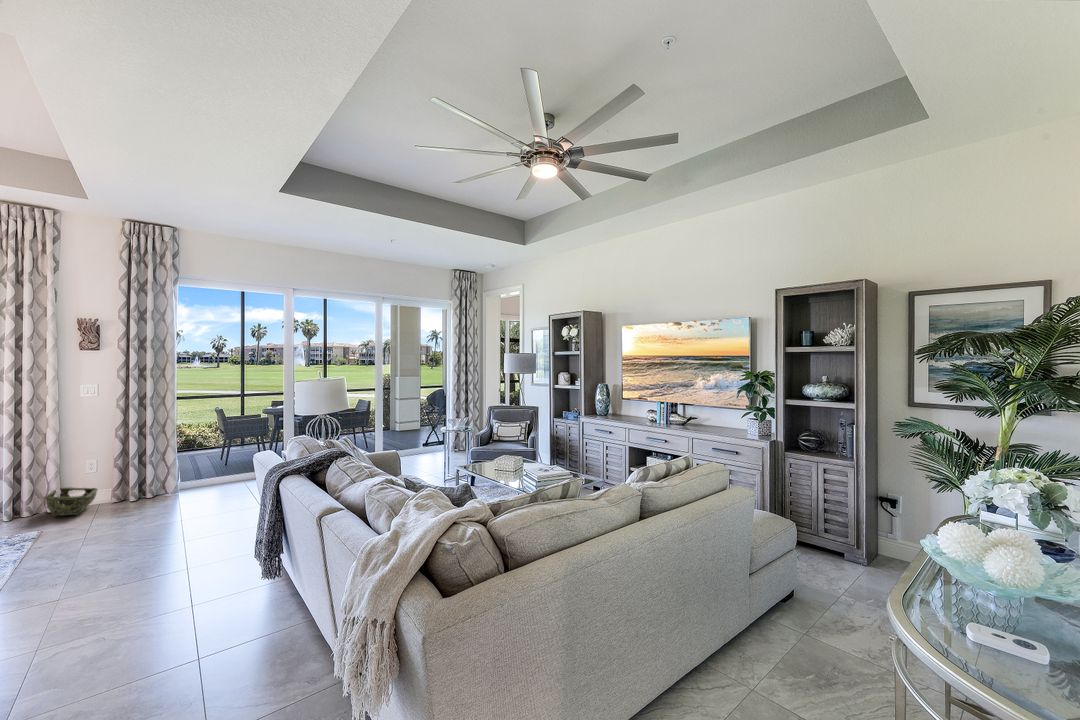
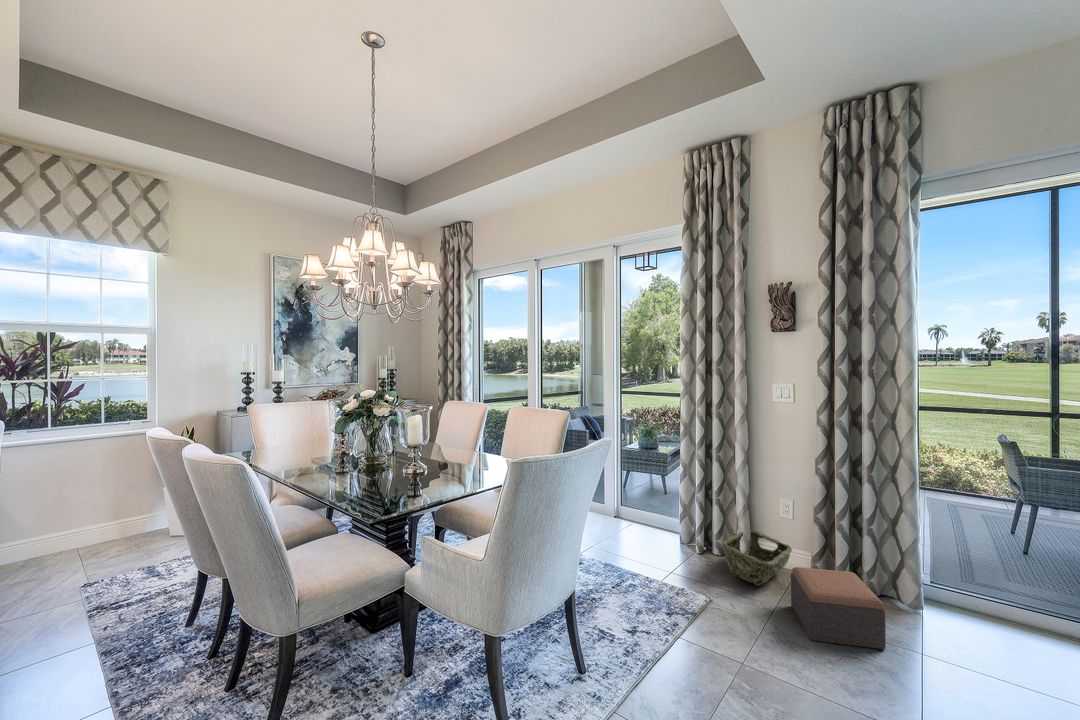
footstool: none [105,482,163,519] -> present [791,567,886,649]

